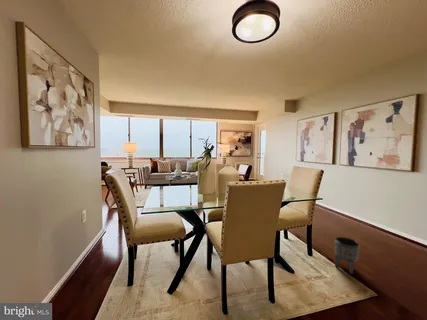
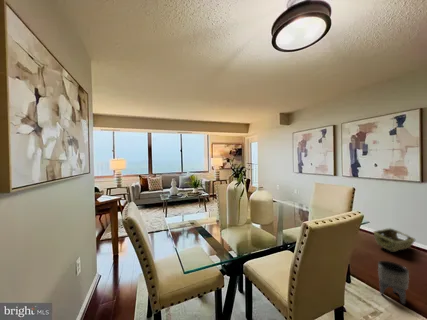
woven basket: none [357,216,399,237] -> present [374,229,415,252]

